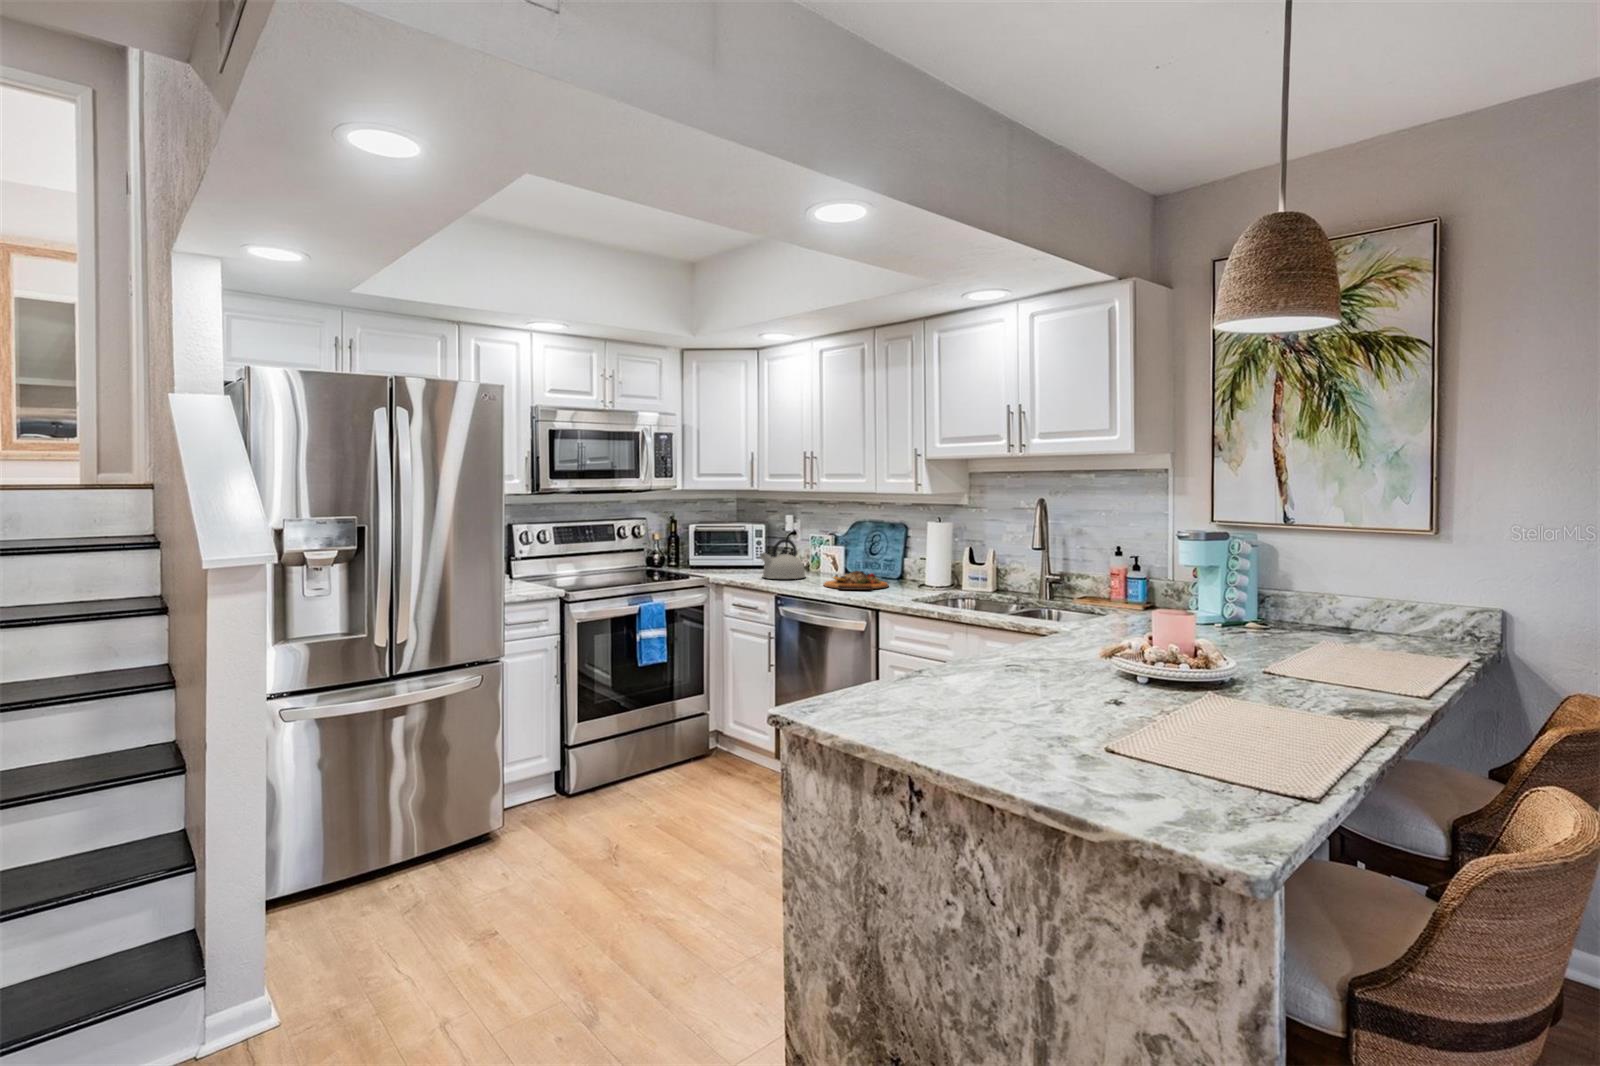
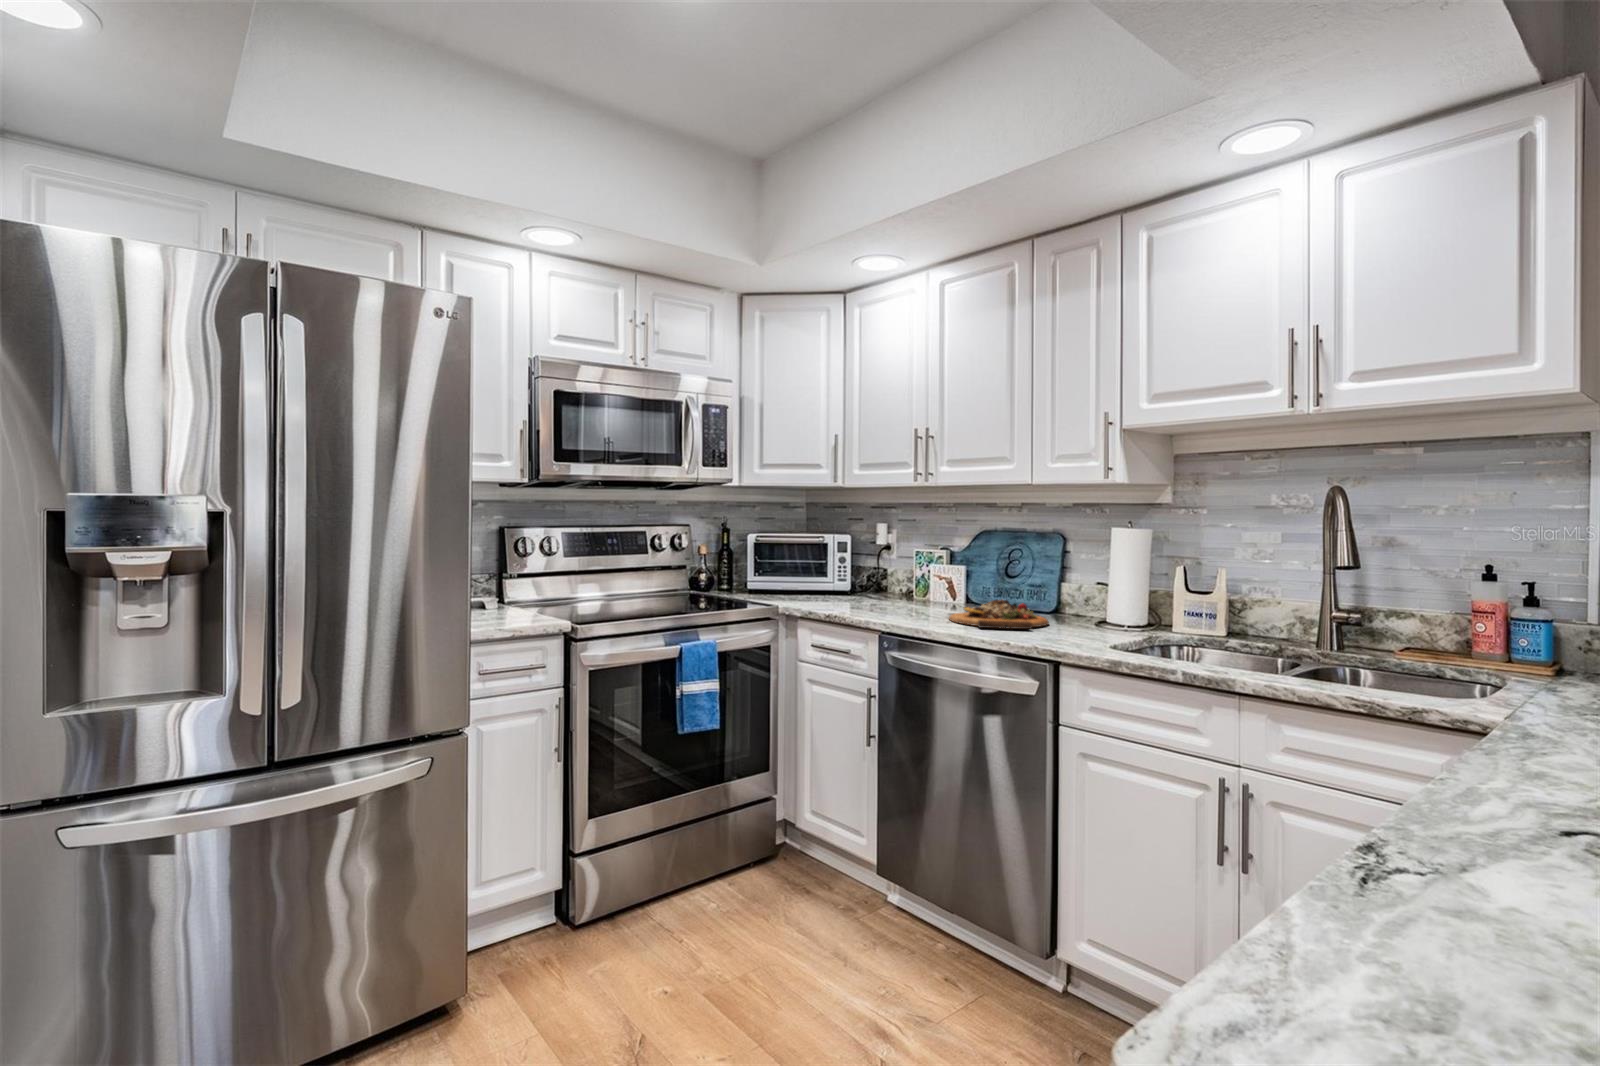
kettle: present [760,539,805,579] -> none [851,552,916,610]

